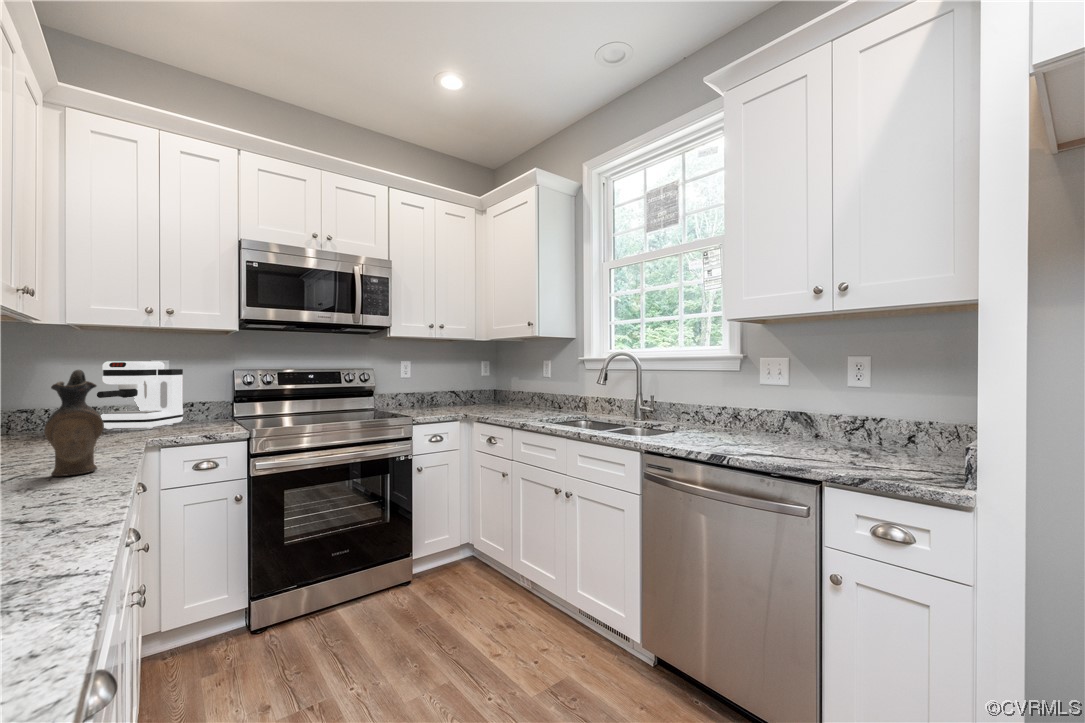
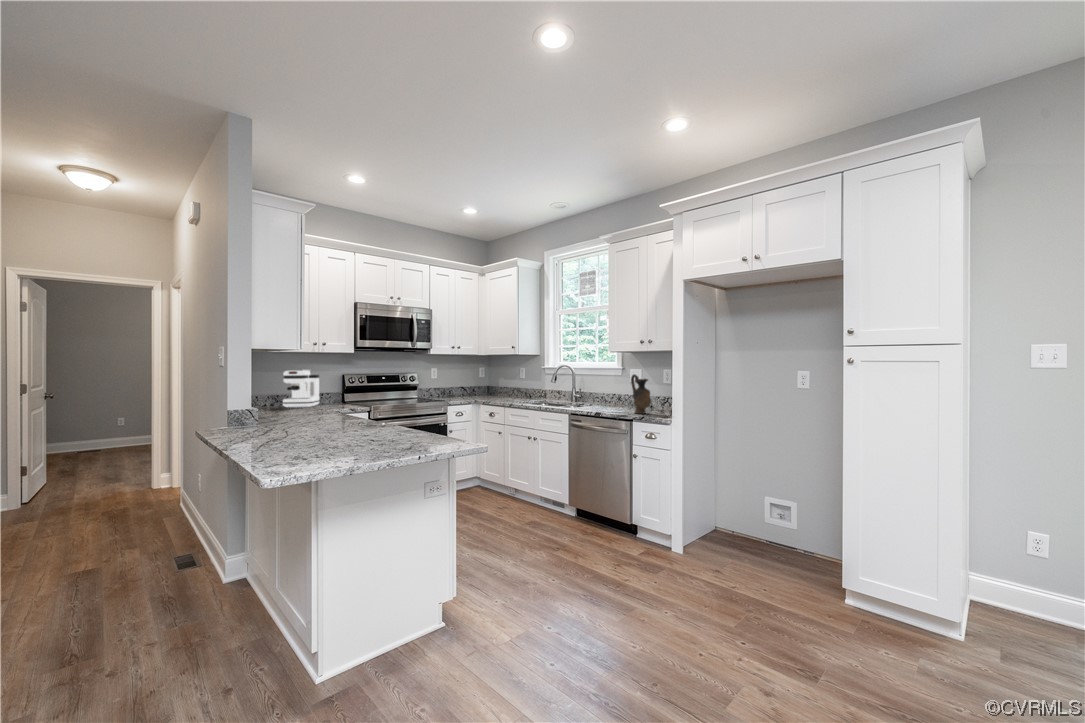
ceramic pitcher: present [44,370,104,476] -> present [631,374,650,414]

